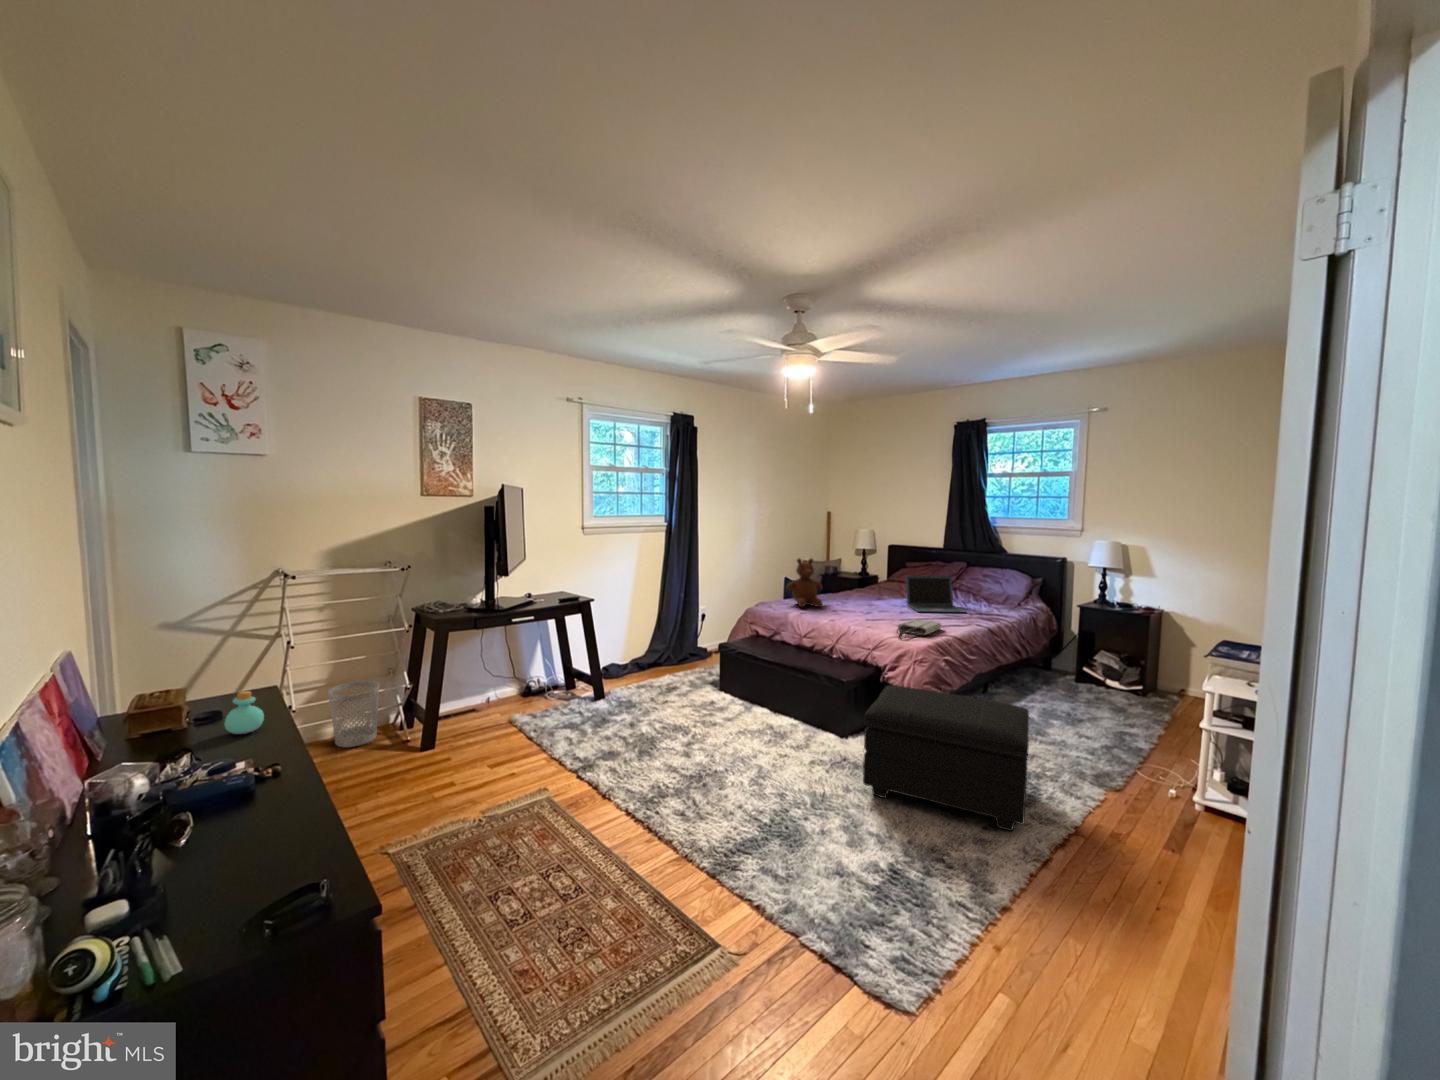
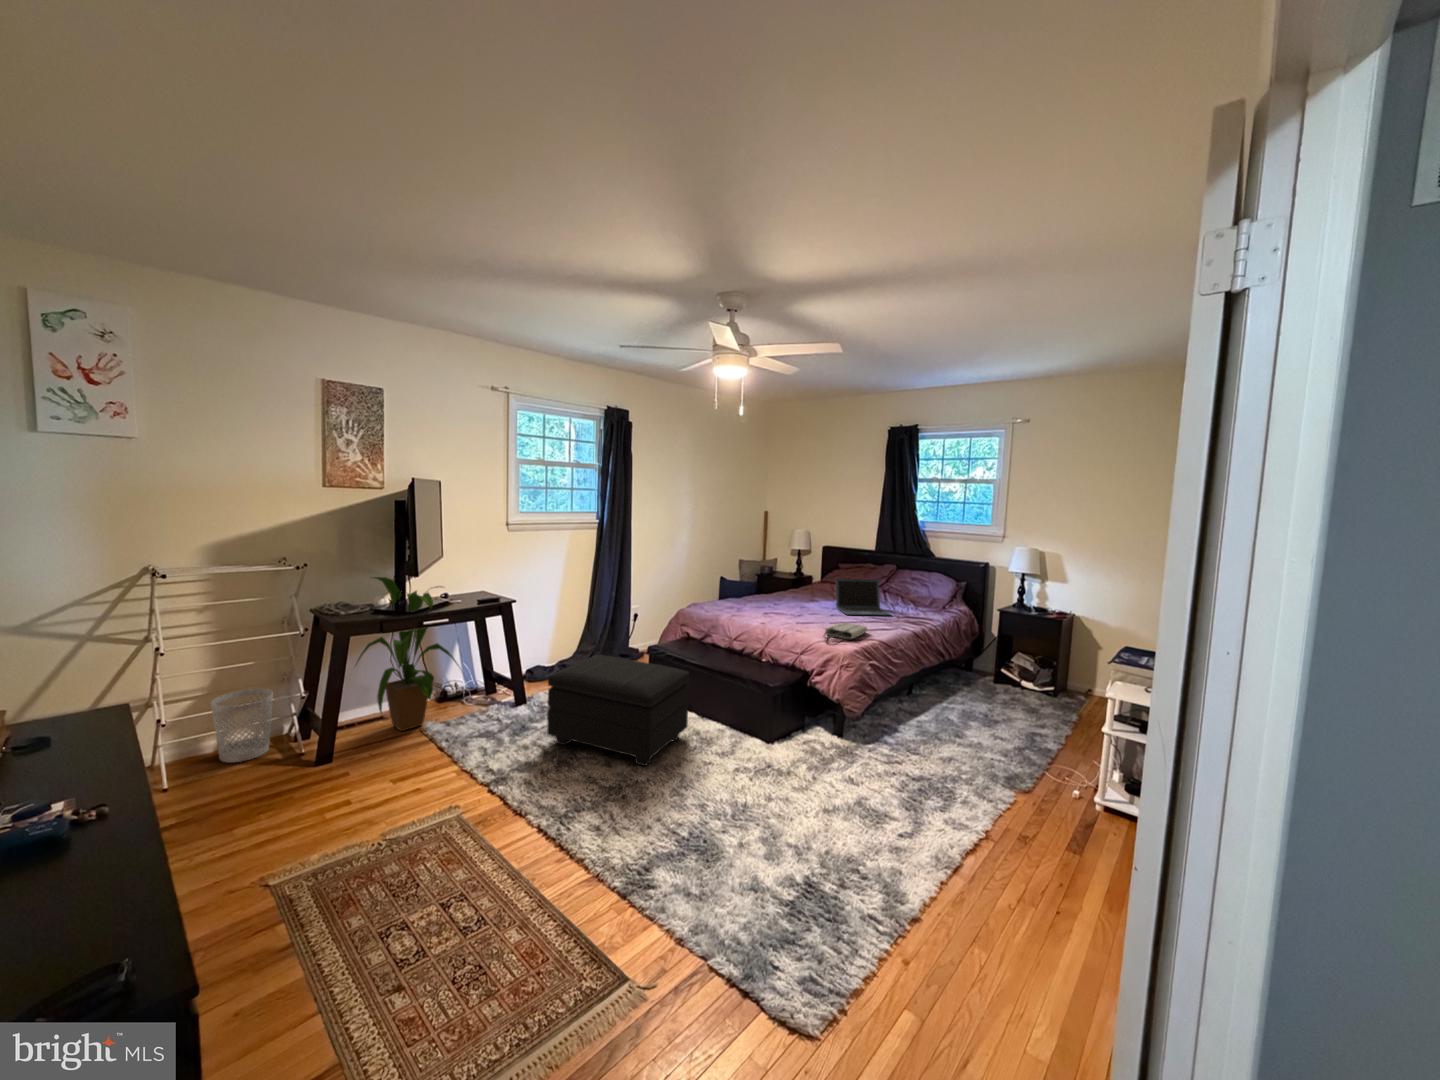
teddy bear: present [786,558,823,607] -> none [719,560,755,609]
house plant: none [447,577,550,722] -> present [357,577,459,731]
footstool: present [863,686,1029,831] -> present [547,655,689,766]
perfume bottle: present [225,691,264,734] -> none [41,719,96,770]

